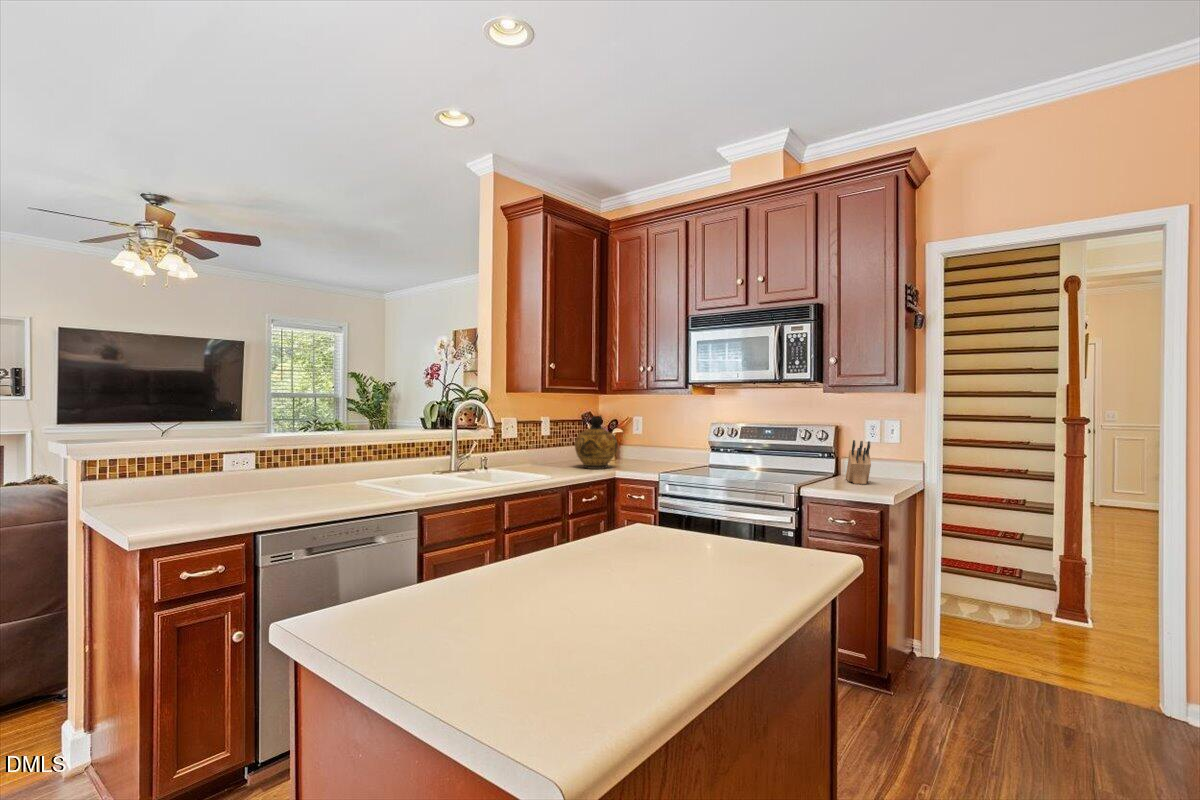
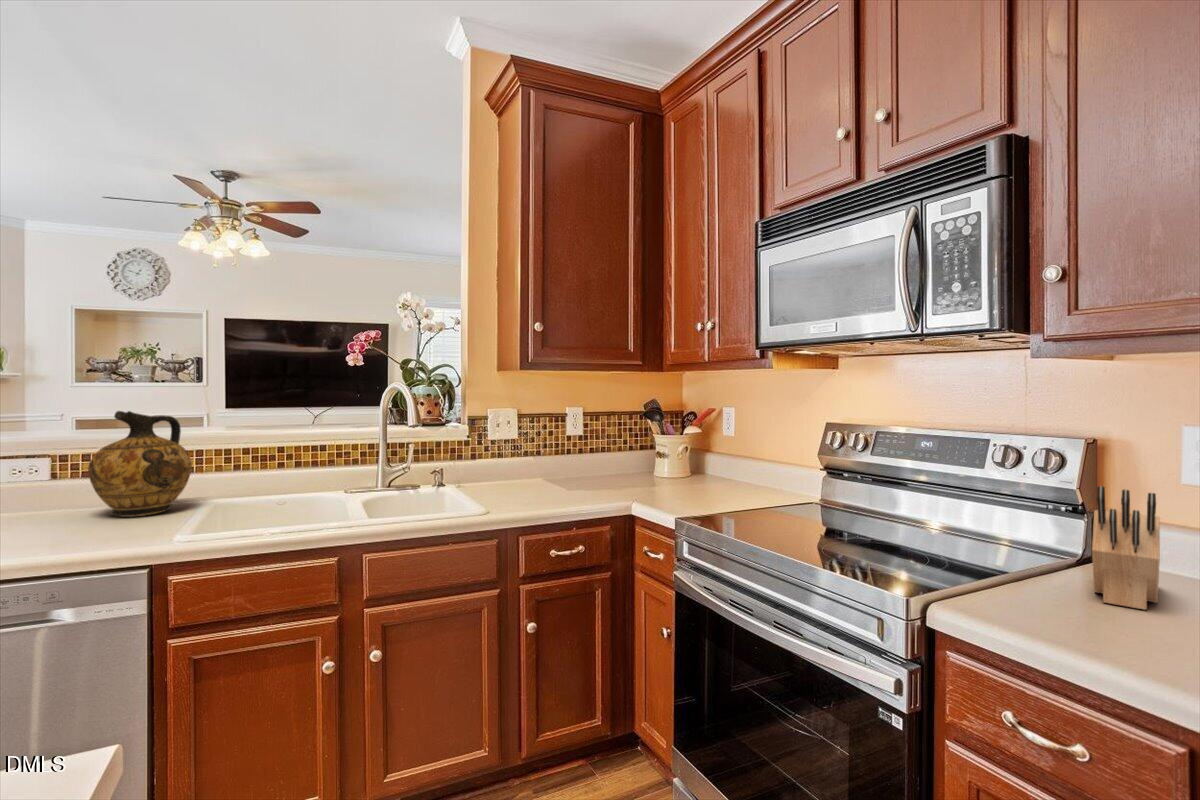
ceramic jug: present [575,416,617,469] -> present [88,411,192,517]

